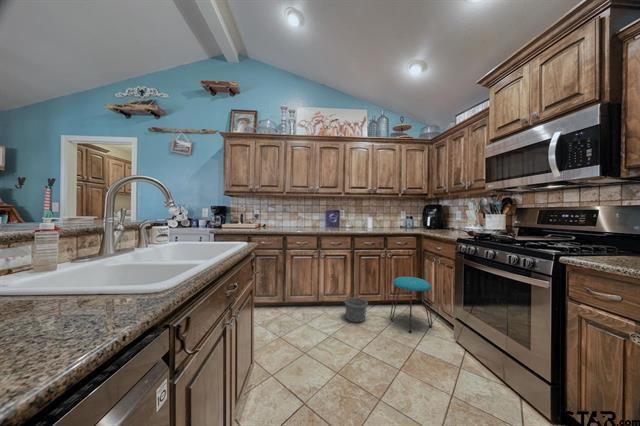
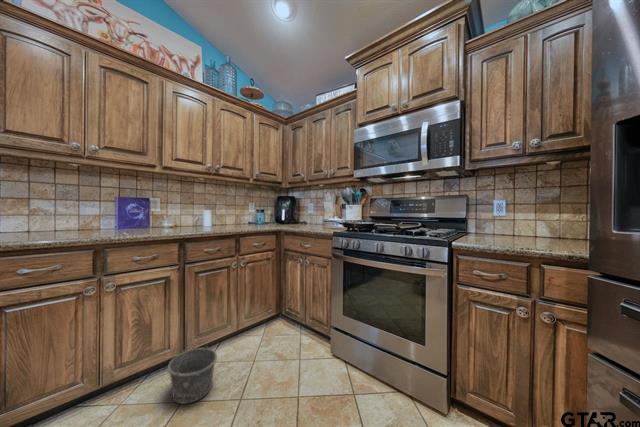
stool: present [390,277,432,332] -> none [253,290,308,377]

